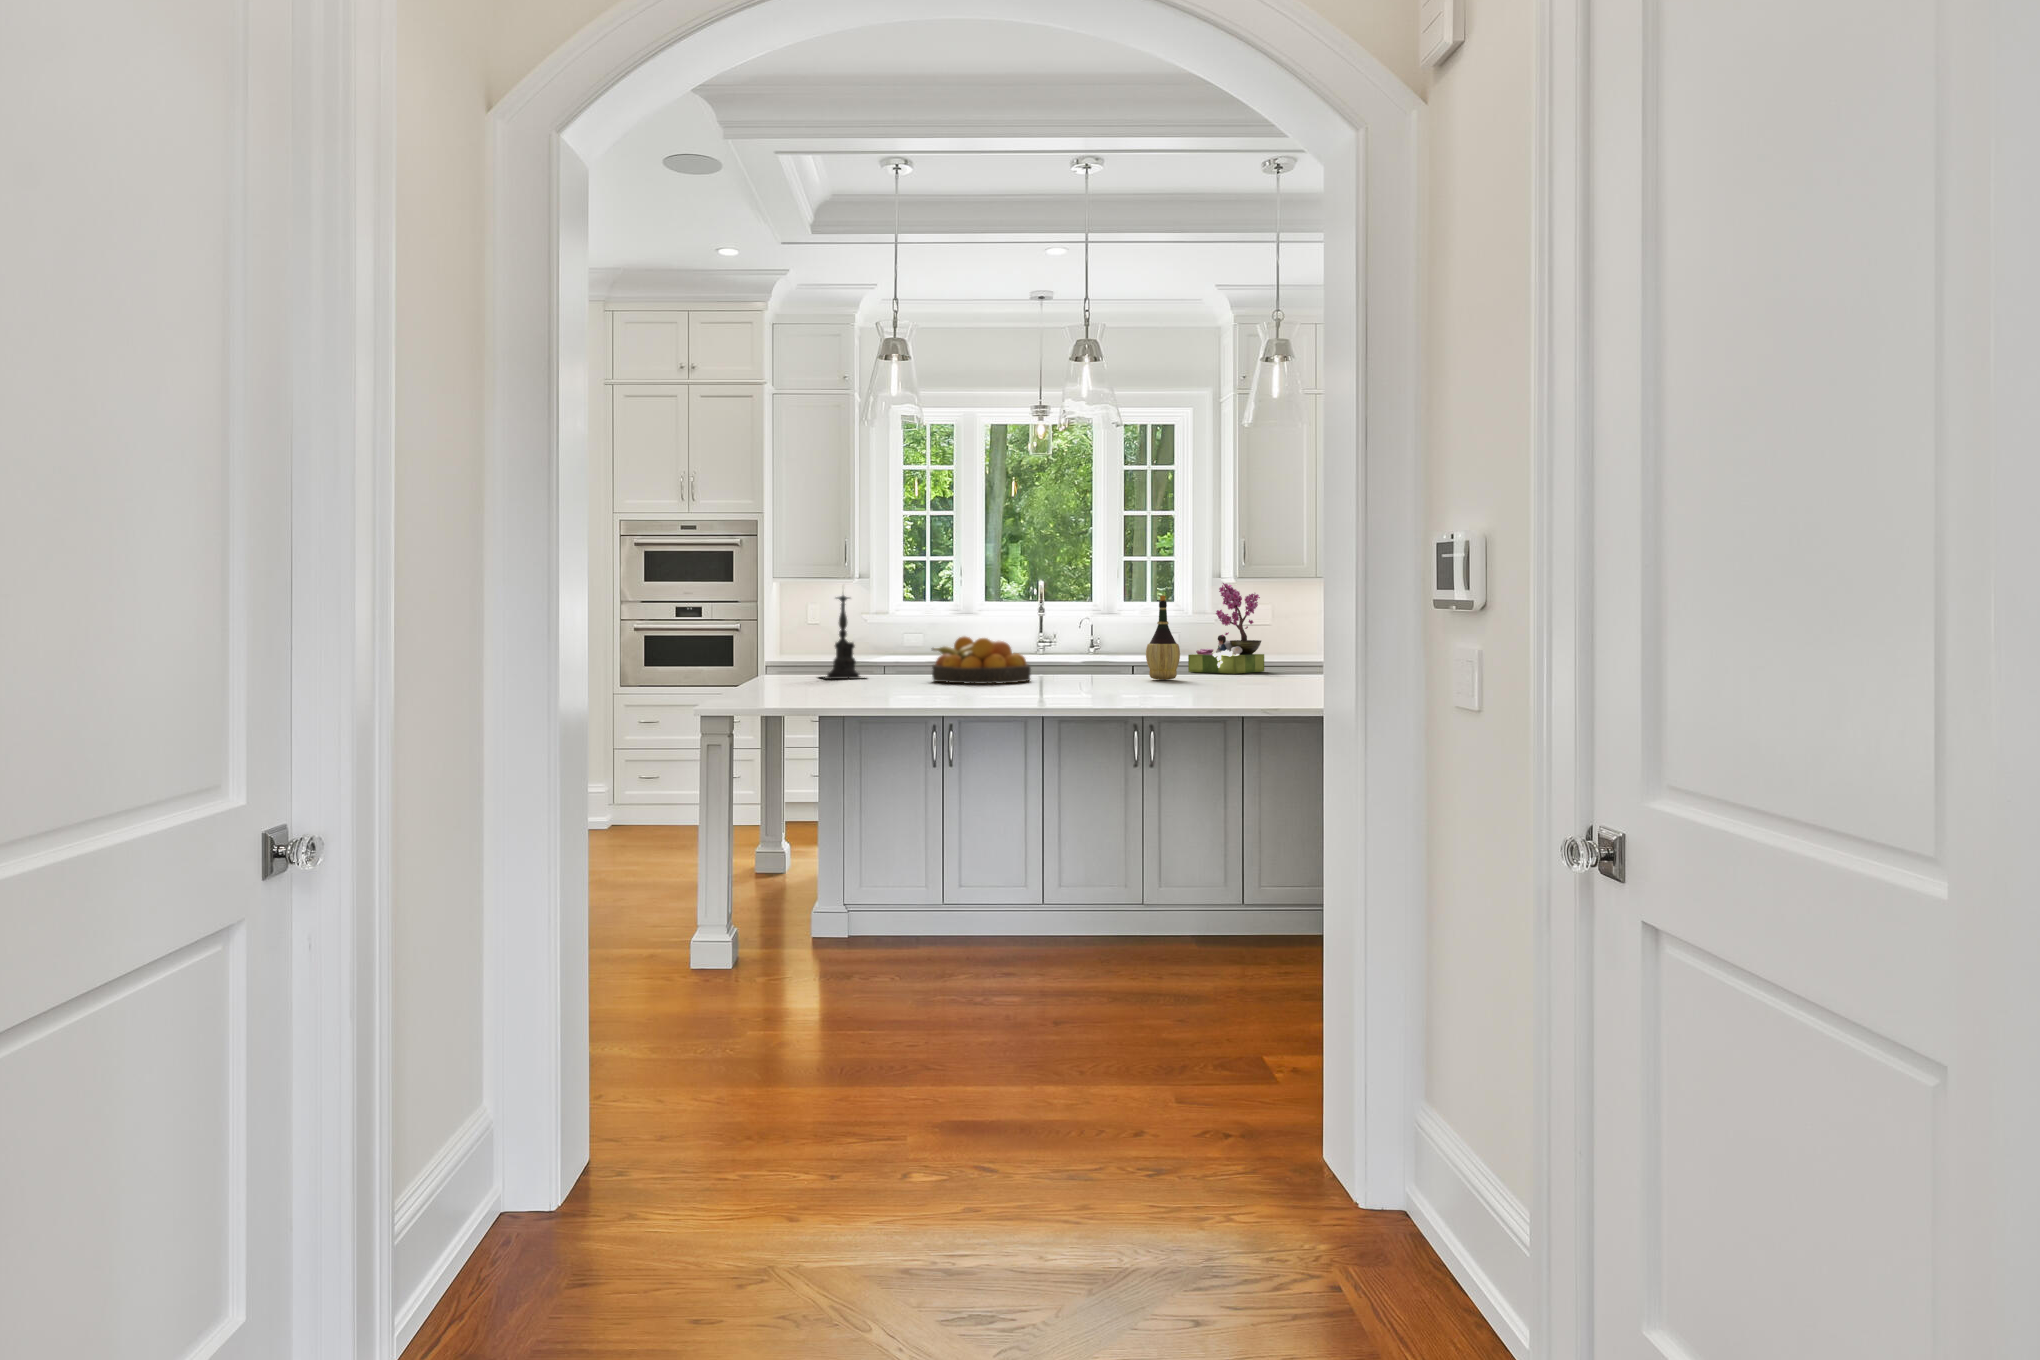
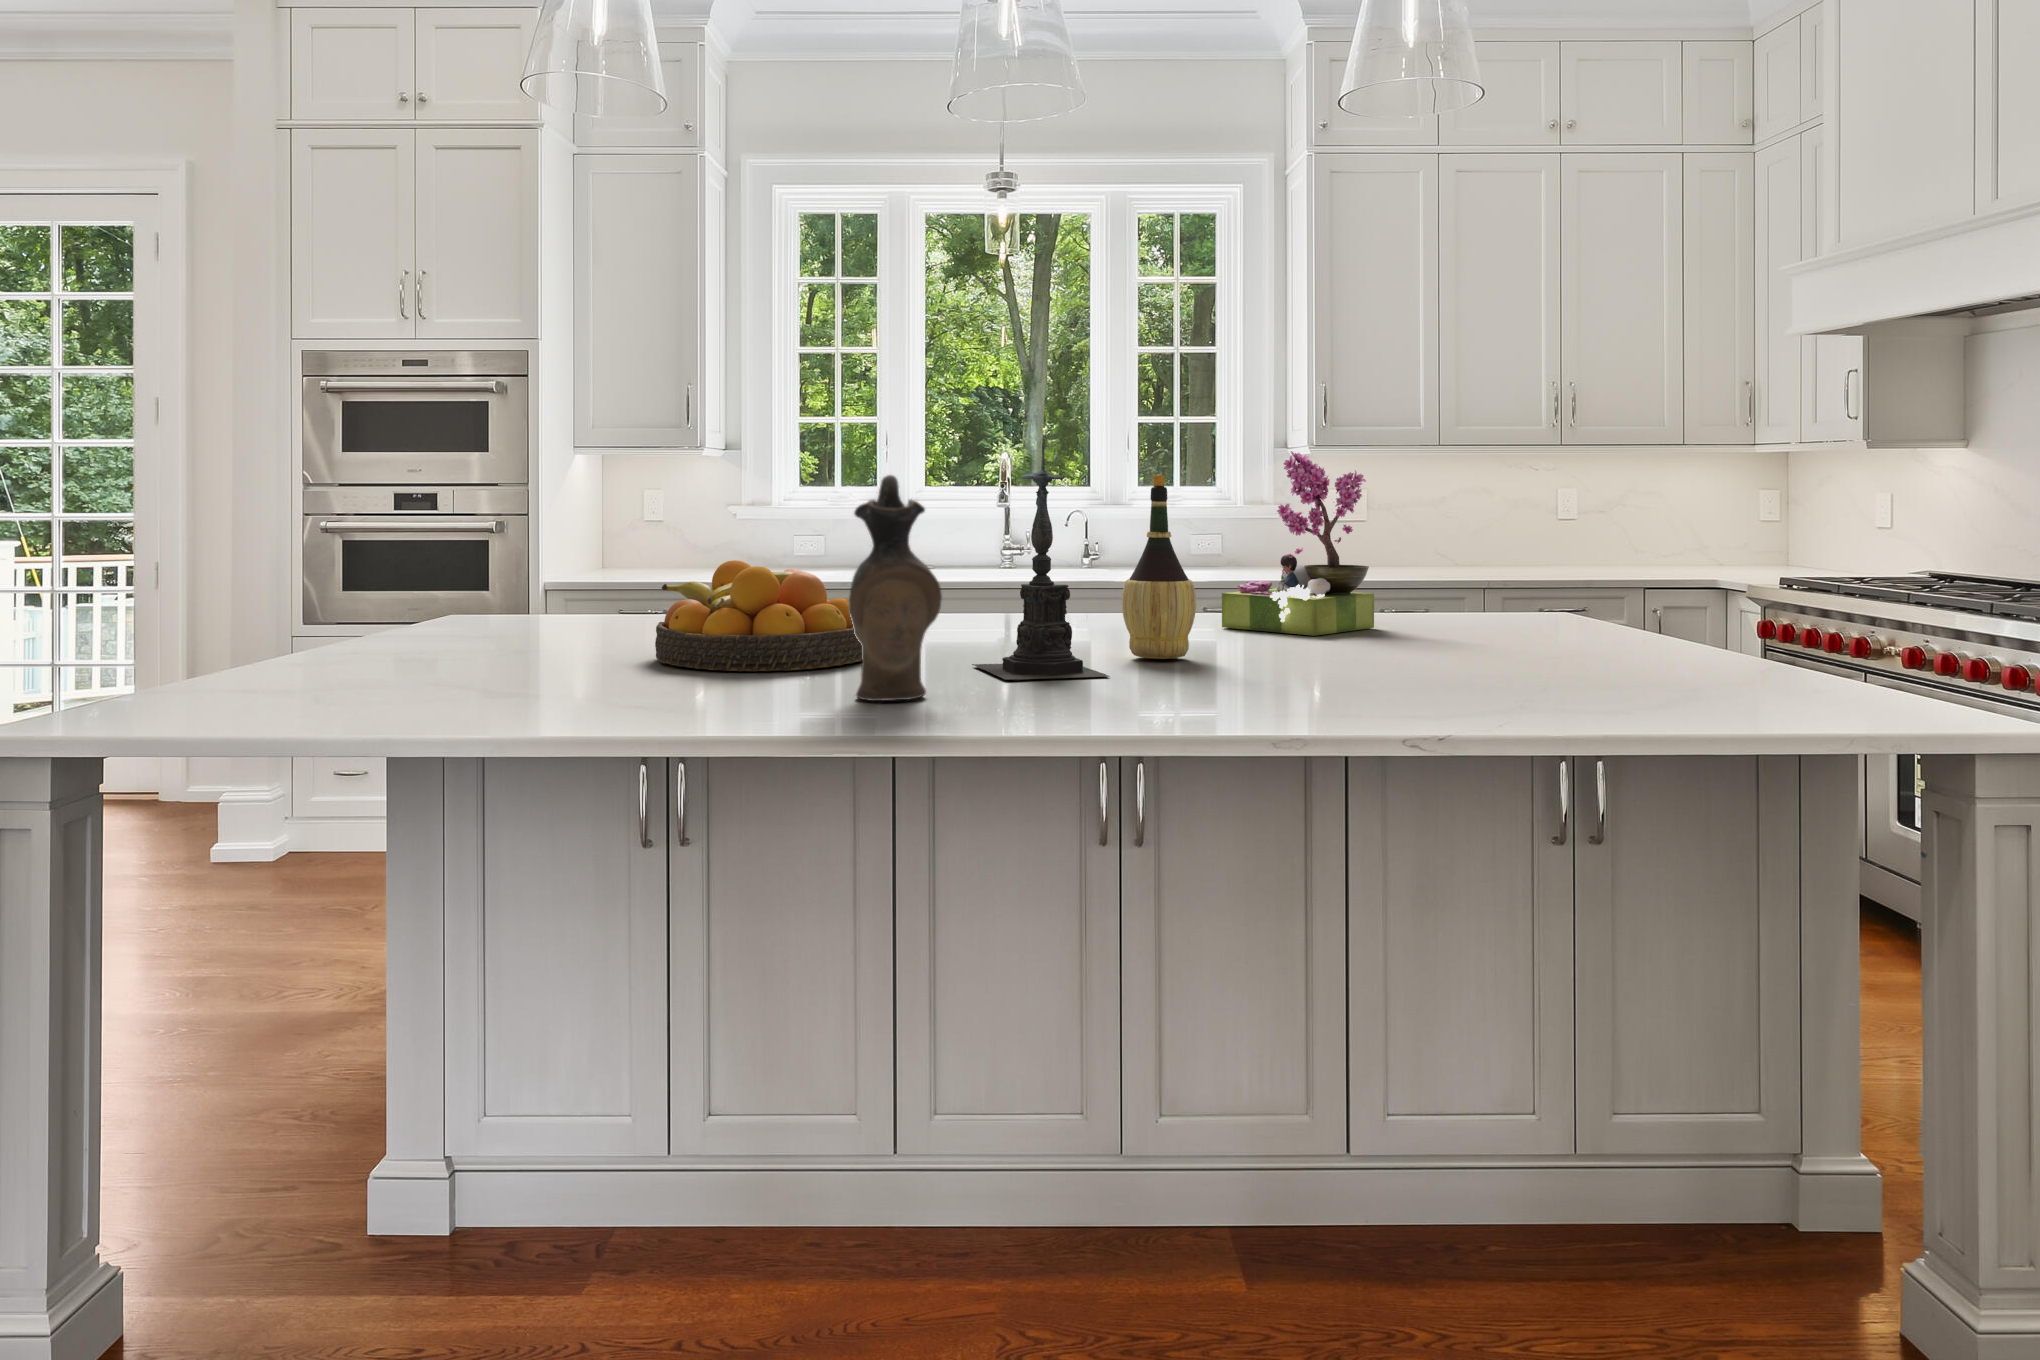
candle holder: present [823,595,862,679] -> present [972,442,1109,680]
ceramic pitcher: none [1044,596,1082,689] -> present [849,475,942,701]

